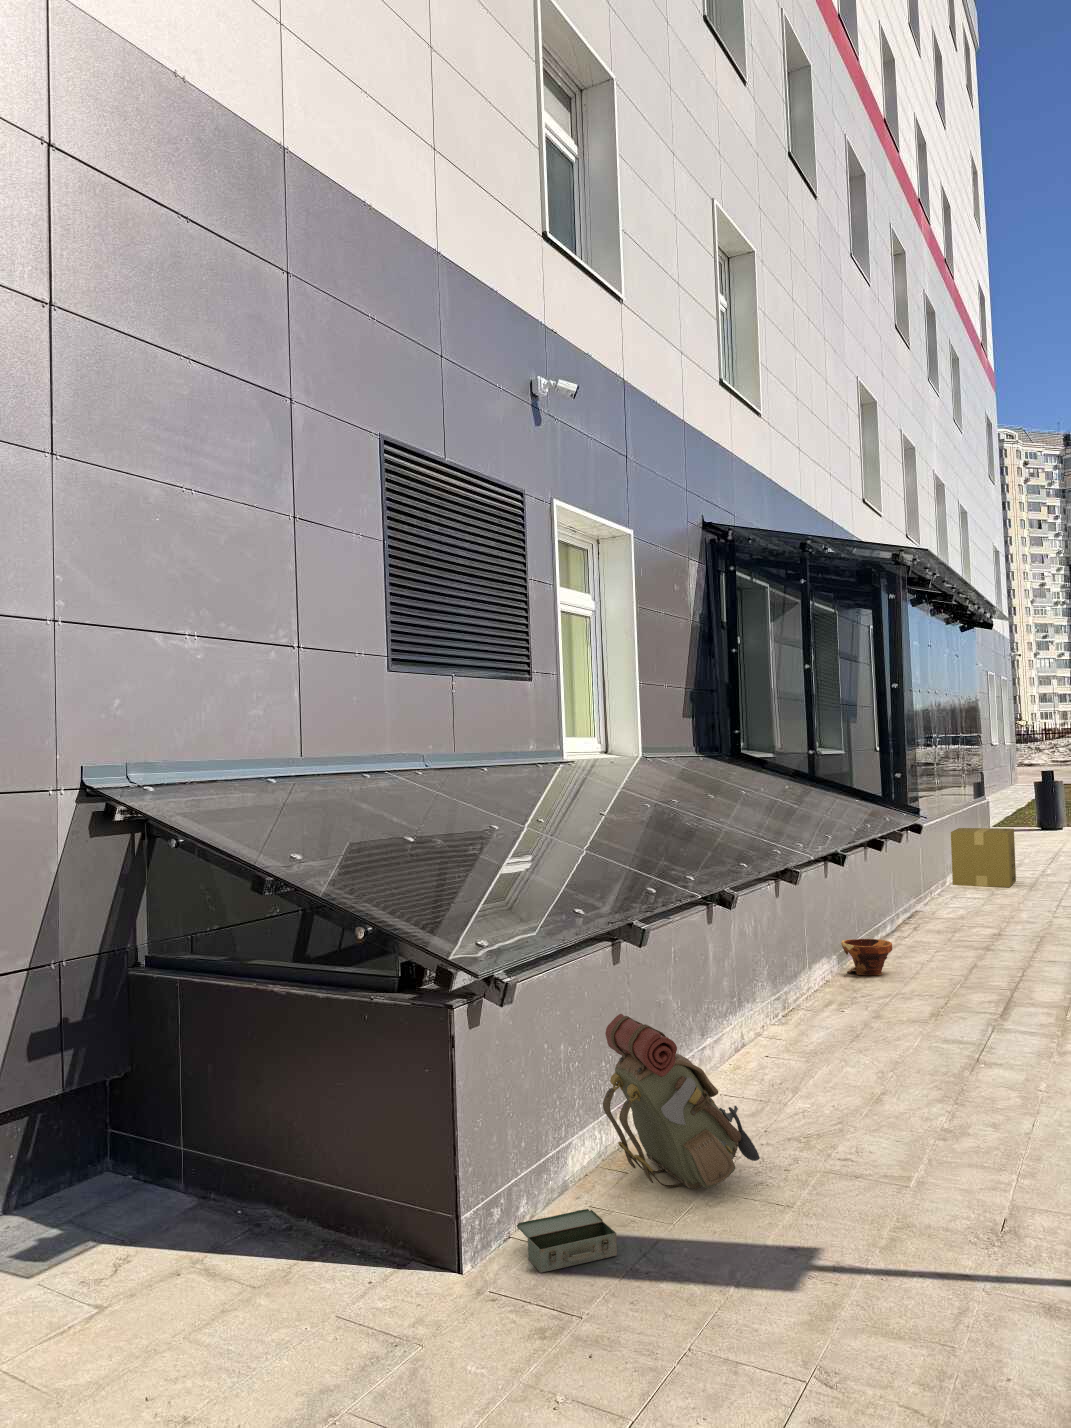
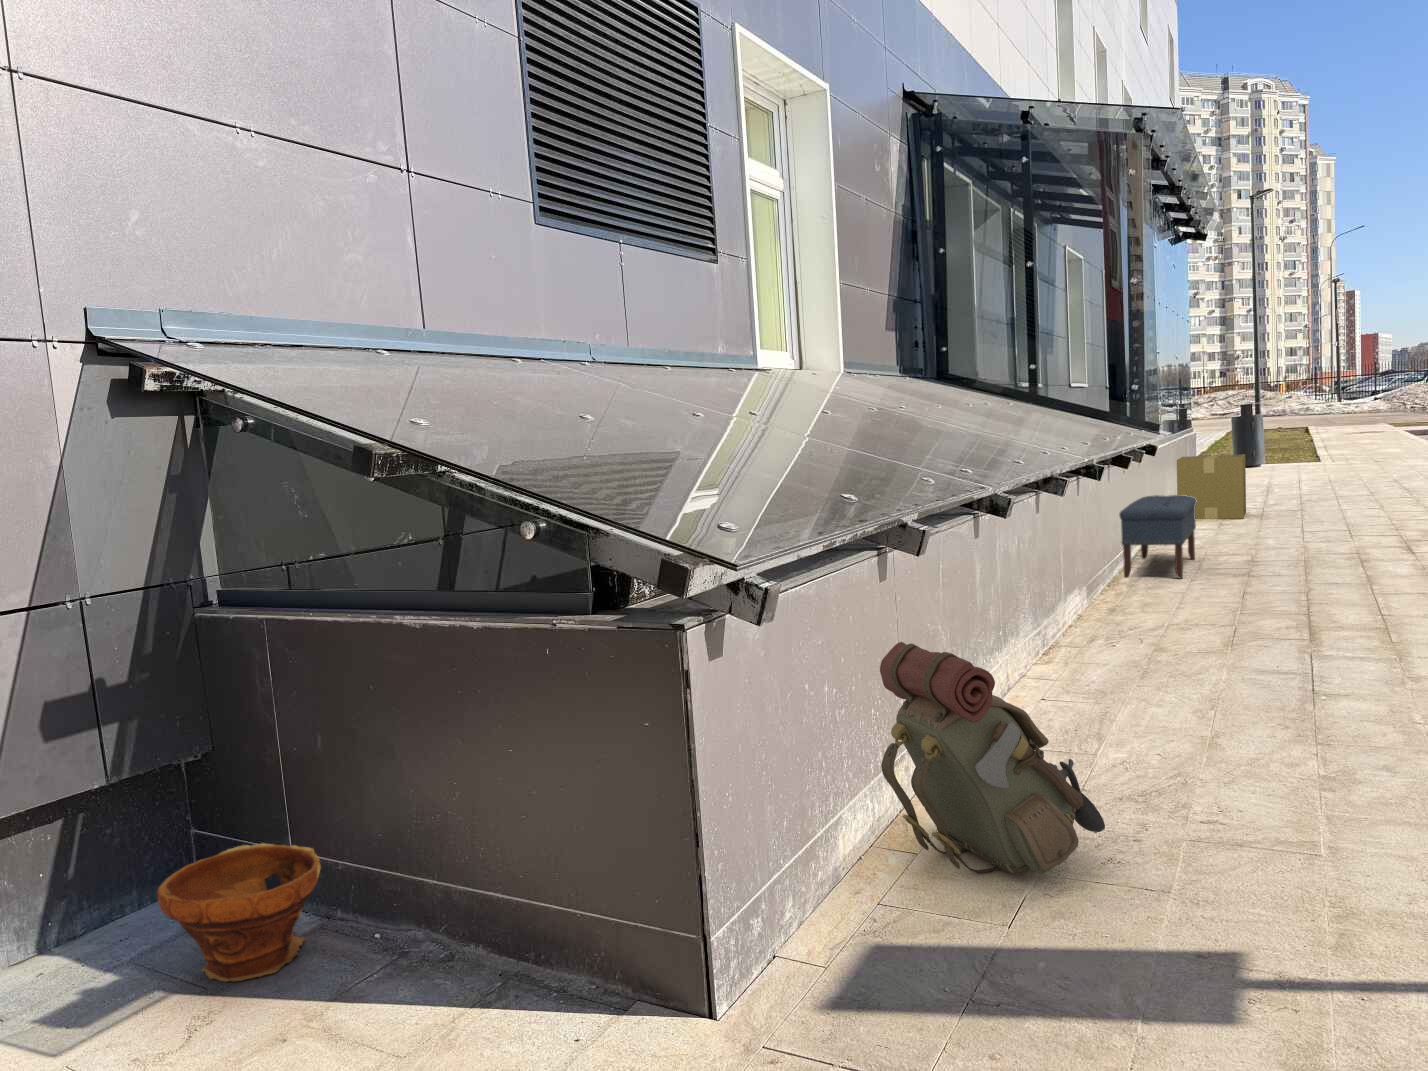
bench: none [874,871,948,947] -> present [1120,495,1197,579]
planter: present [841,939,892,975] -> present [157,843,321,982]
toolbox: present [516,1209,617,1273] -> none [786,912,939,1011]

